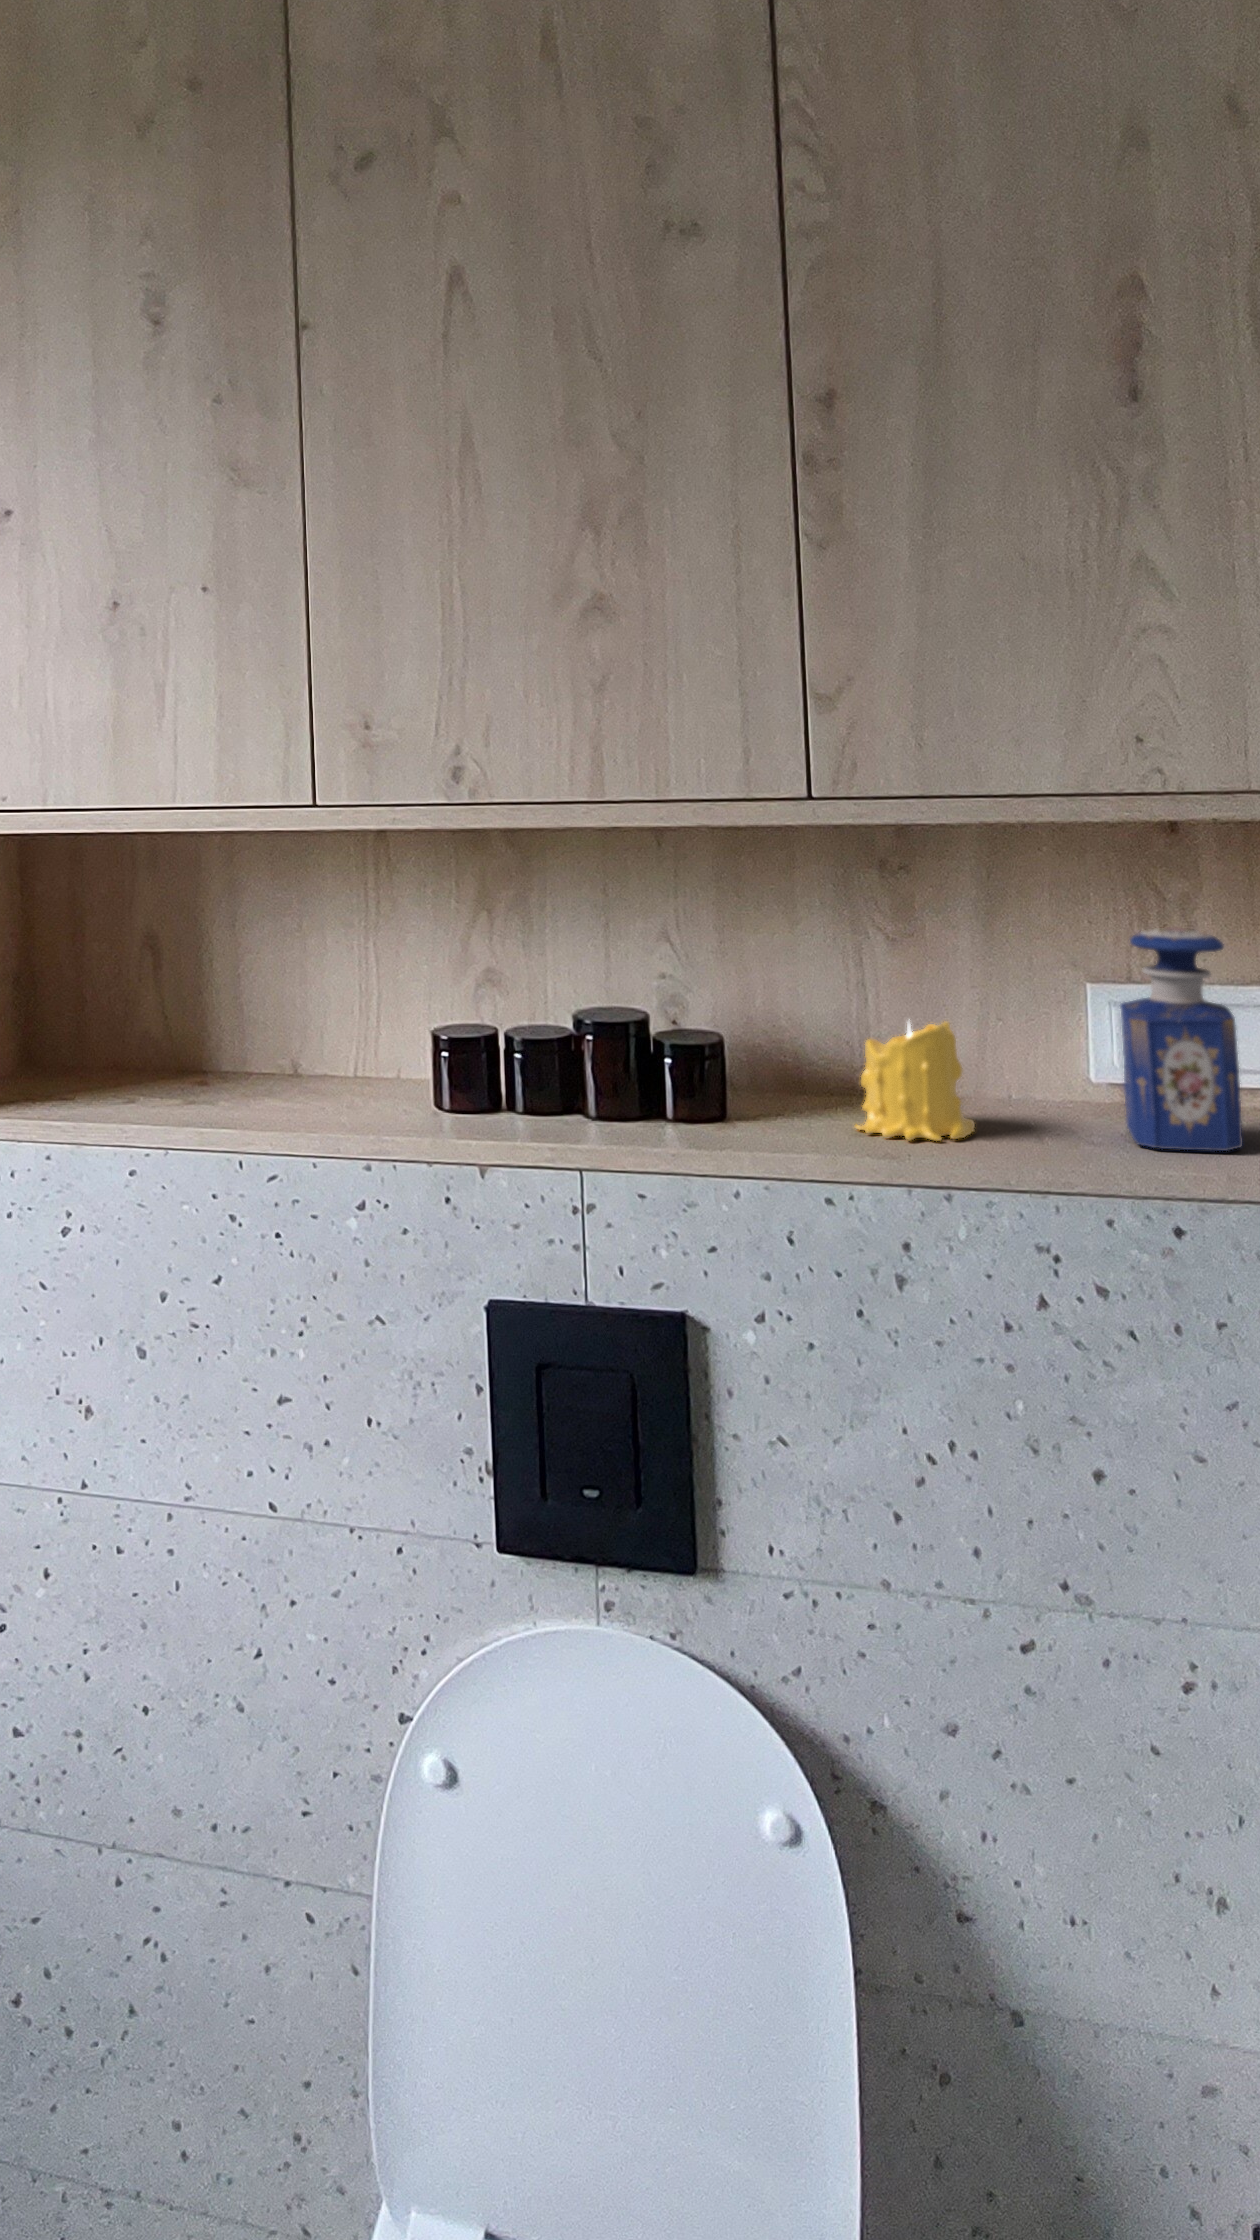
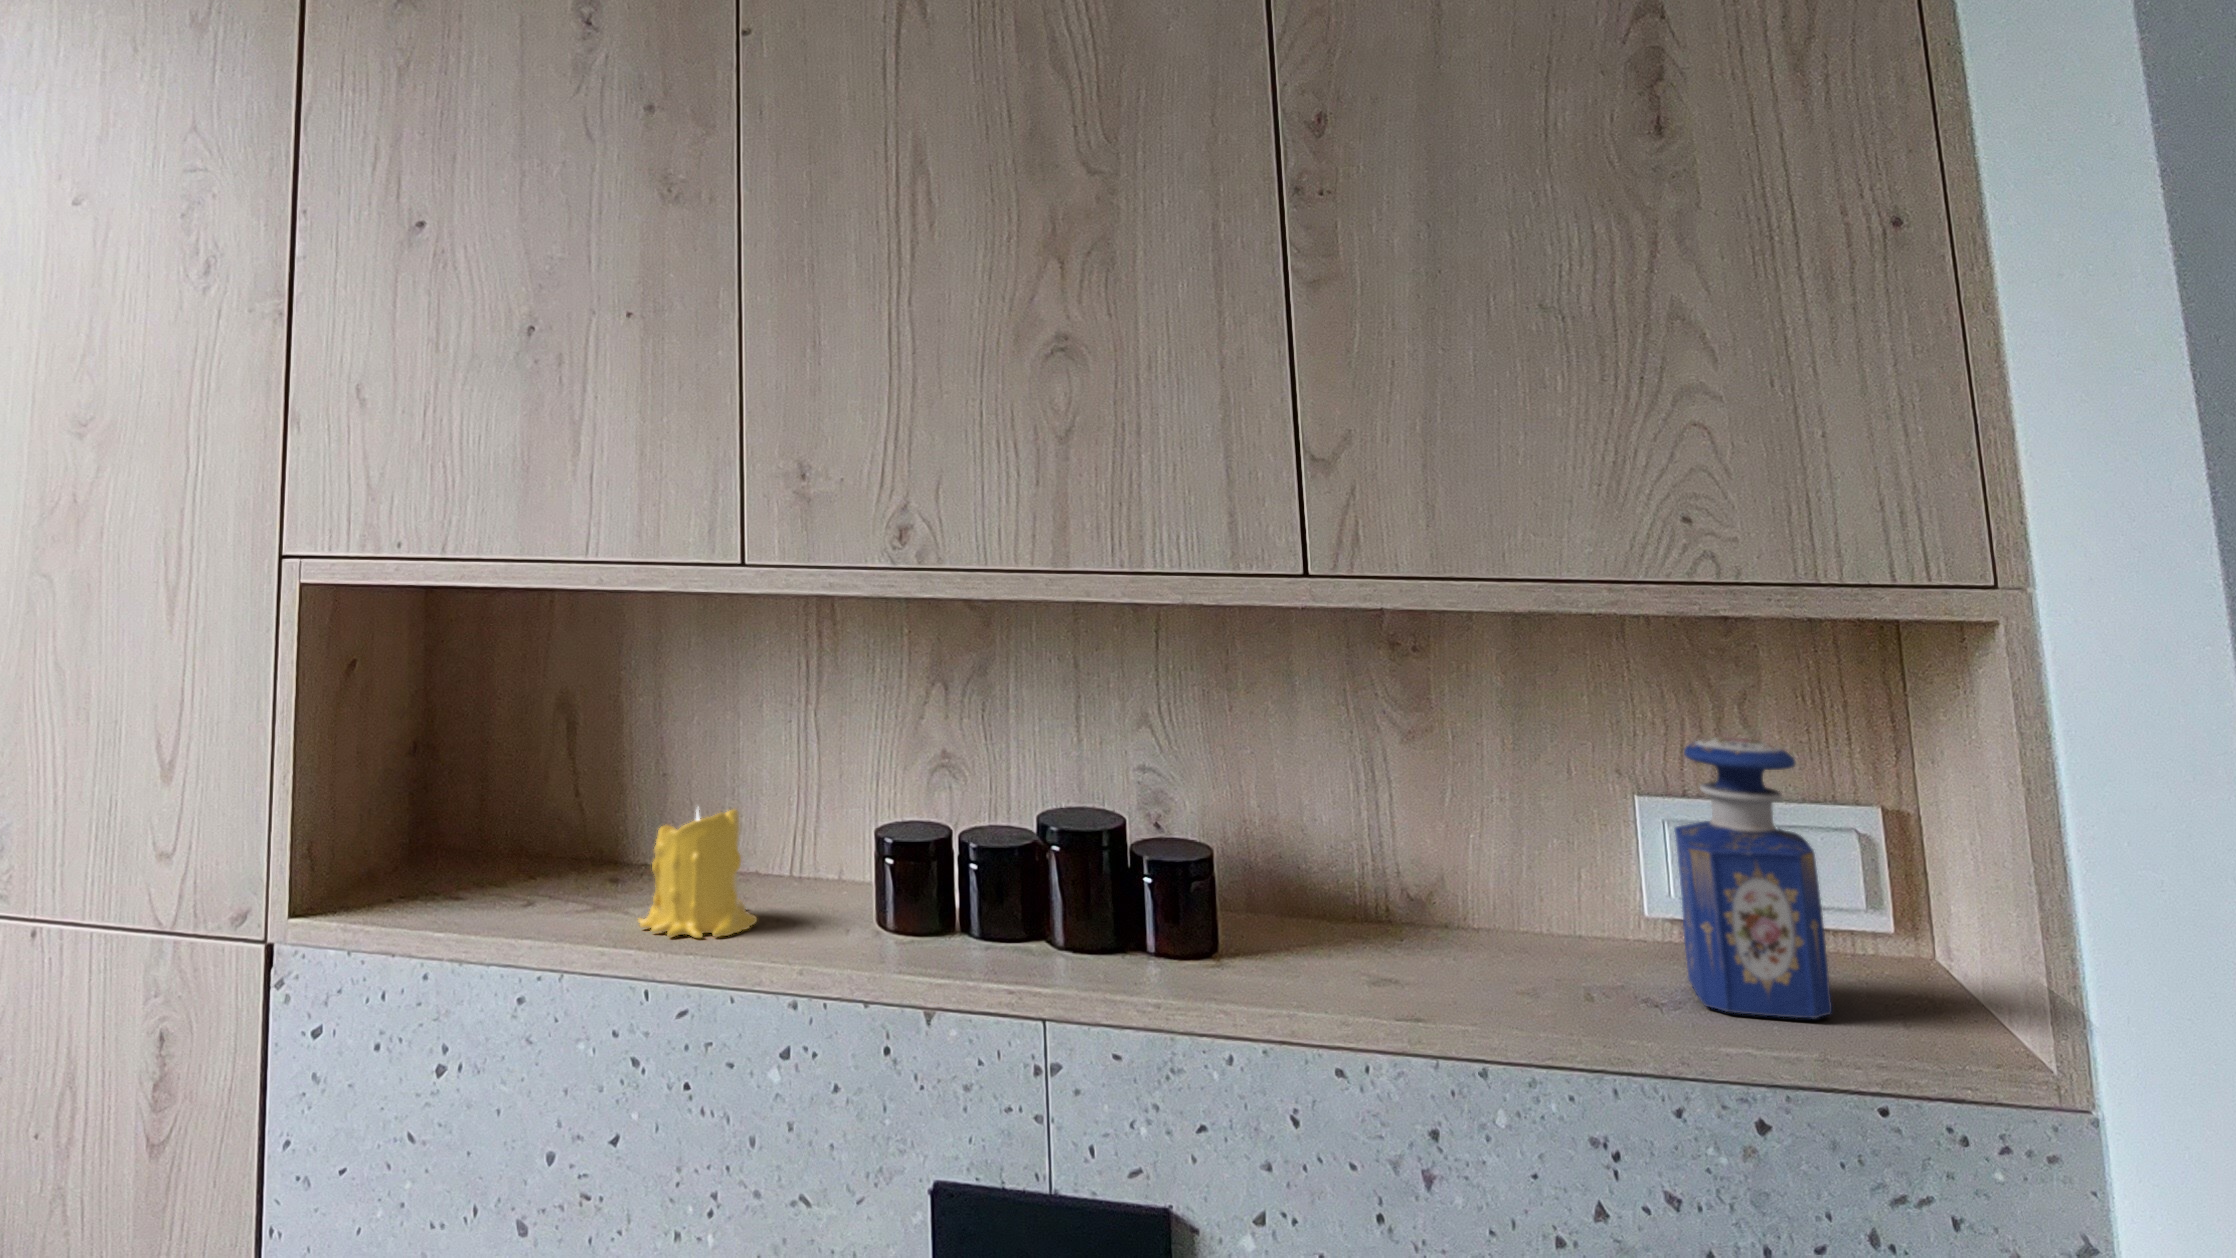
candle: present [855,1022,975,1141] -> present [638,809,757,938]

